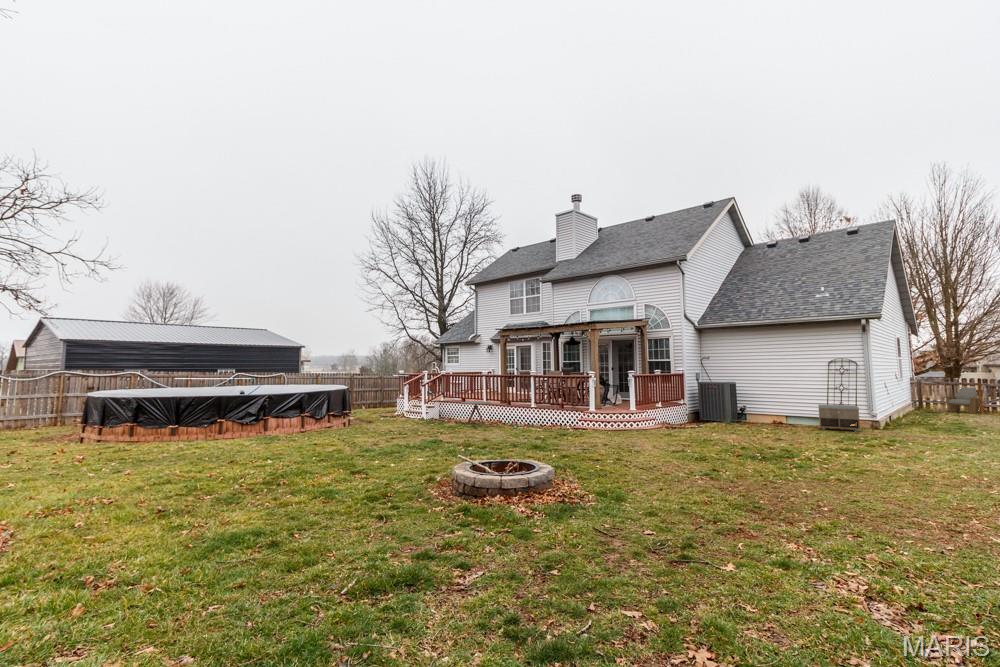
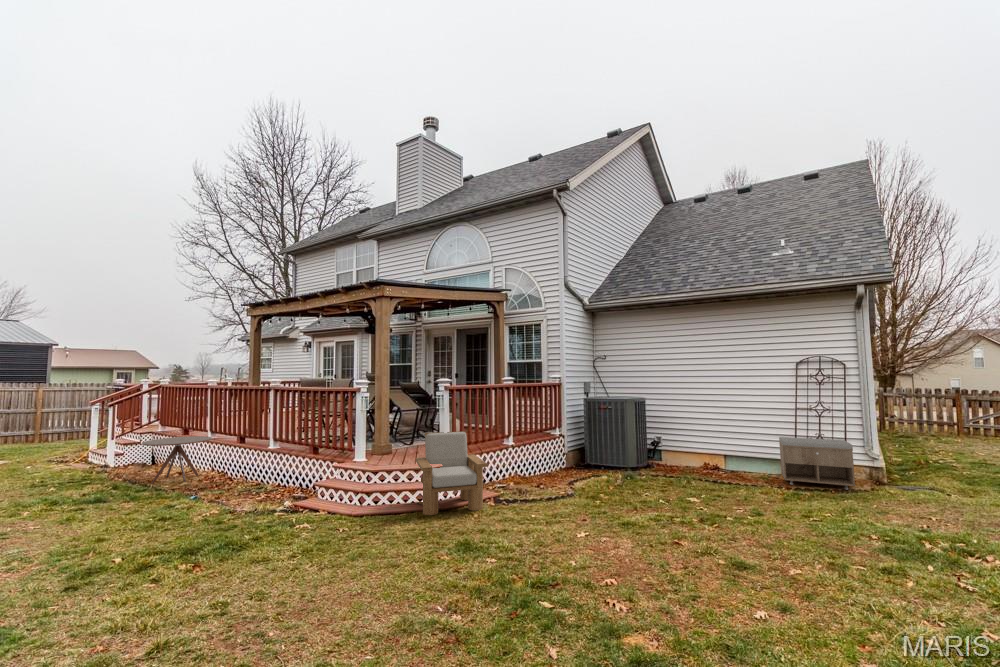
armchair: present [944,388,982,413] -> present [416,431,487,515]

